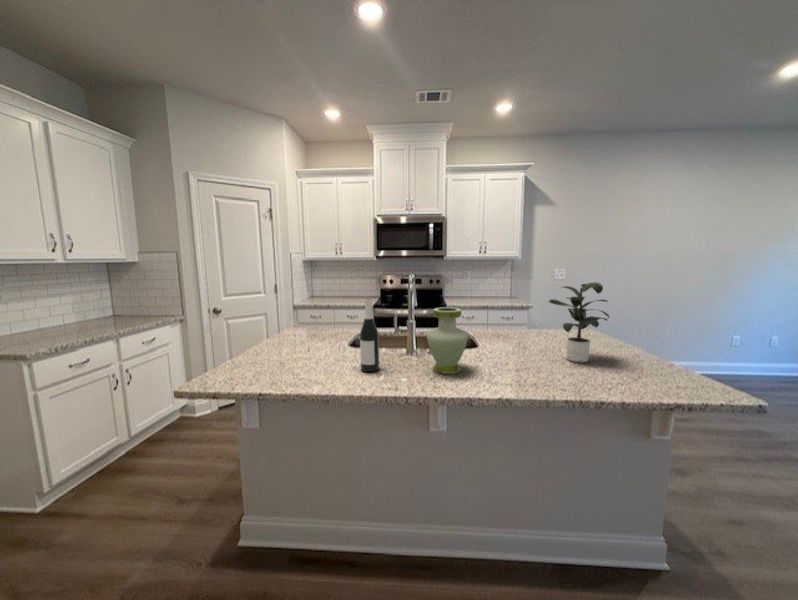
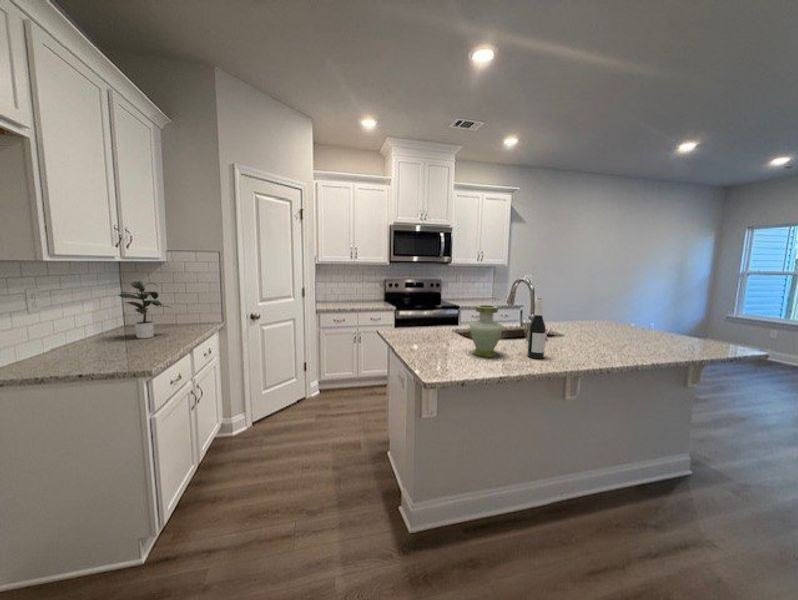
potted plant: present [549,282,609,363] -> present [119,281,171,339]
vase: present [426,307,469,374] -> present [469,305,503,357]

